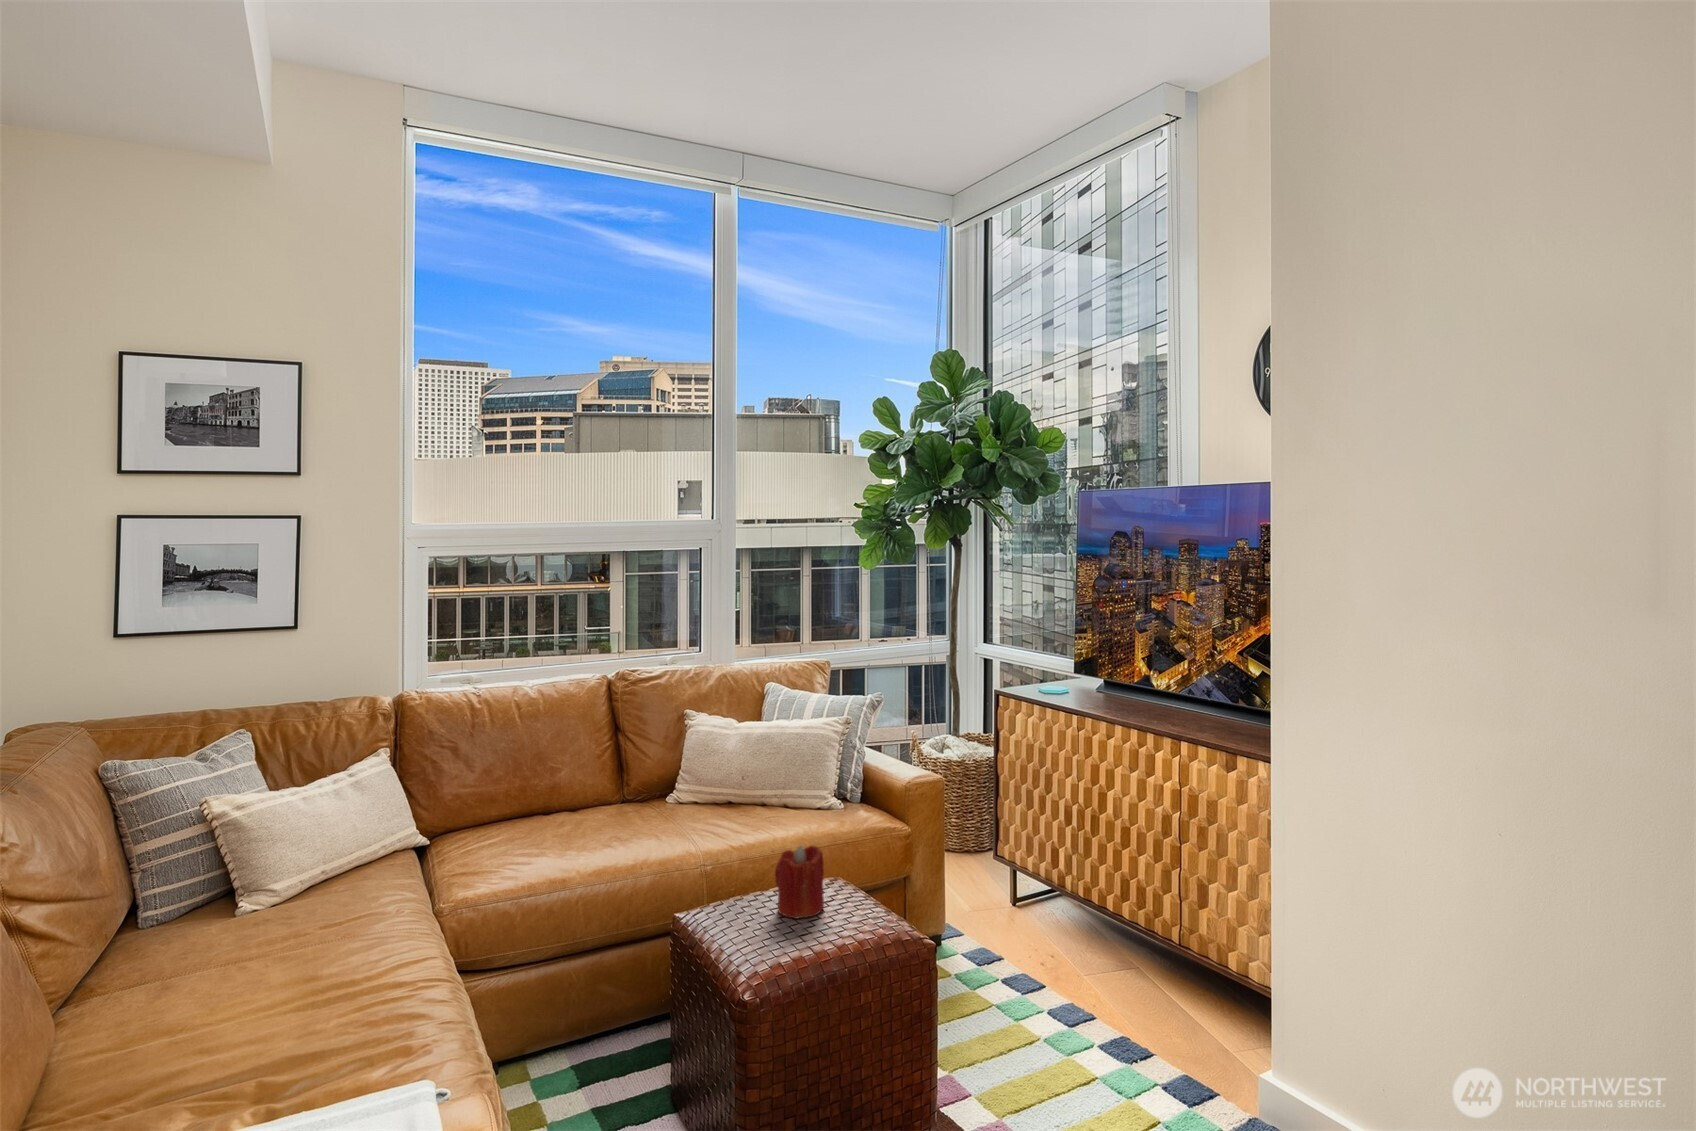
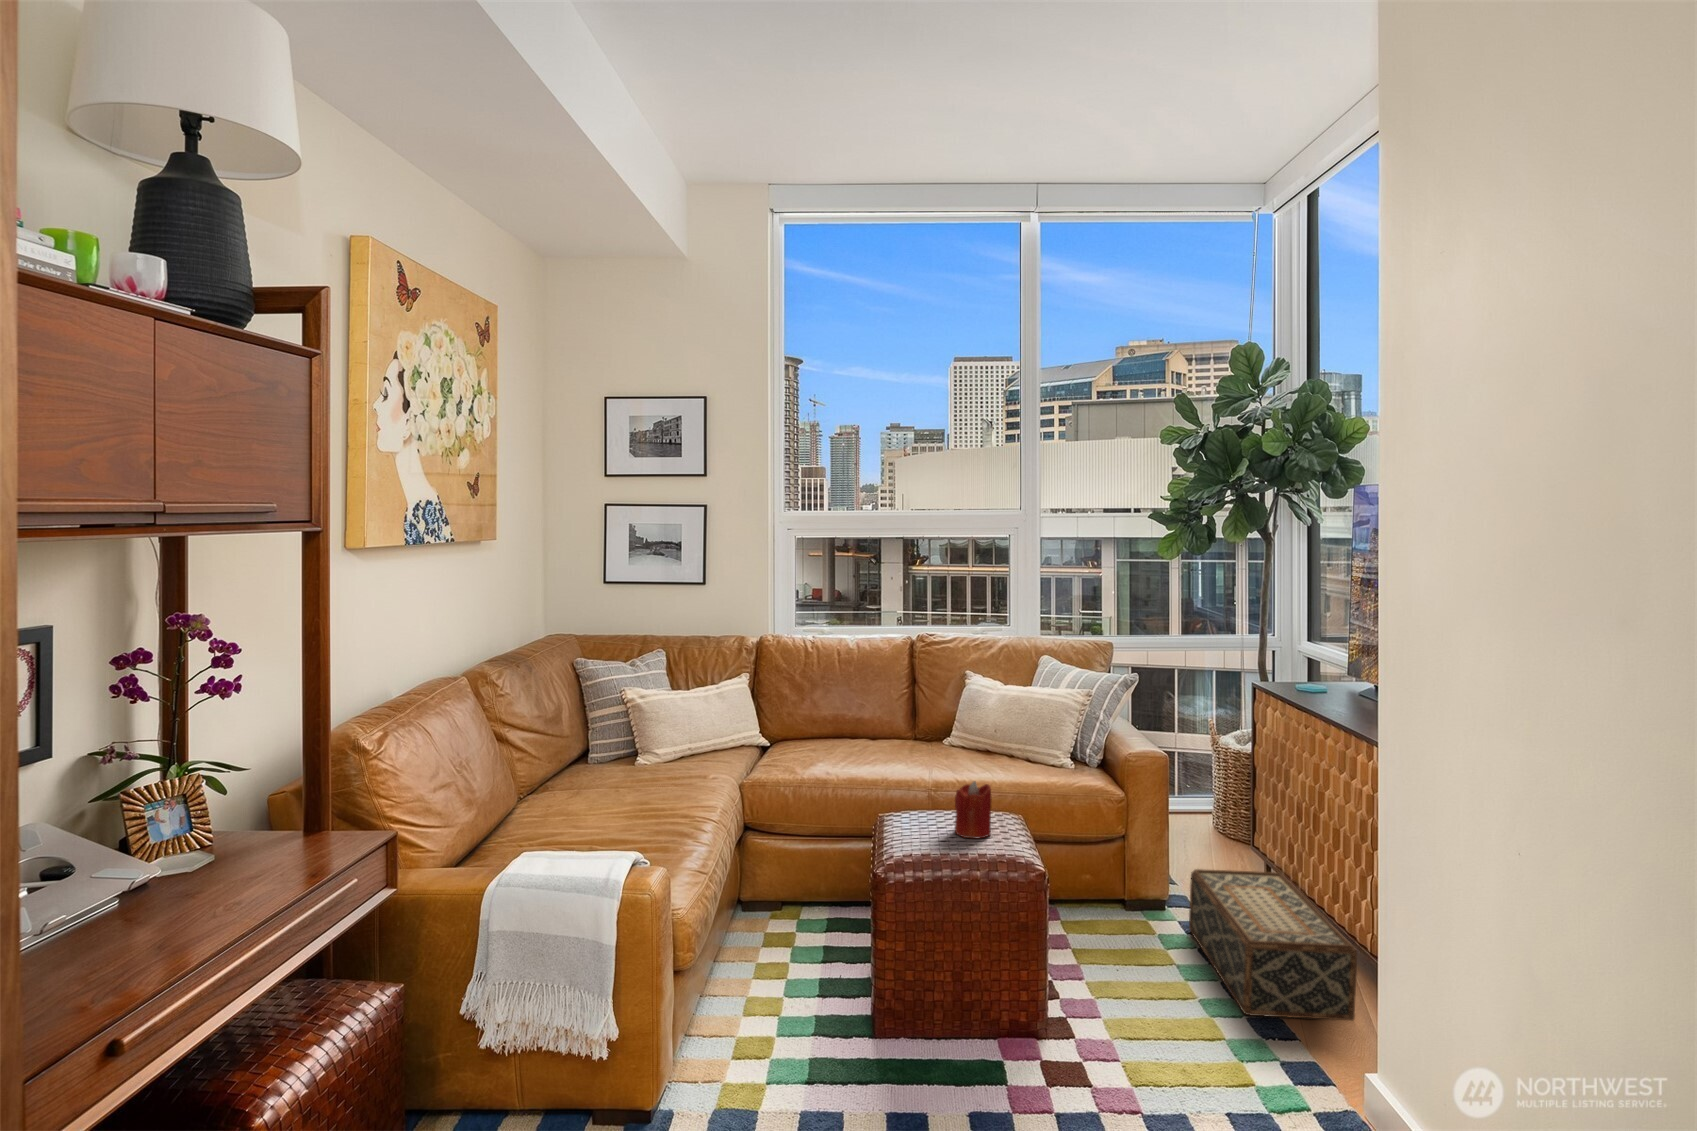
woven basket: none [984,882,1181,1045] -> present [1189,869,1357,1021]

